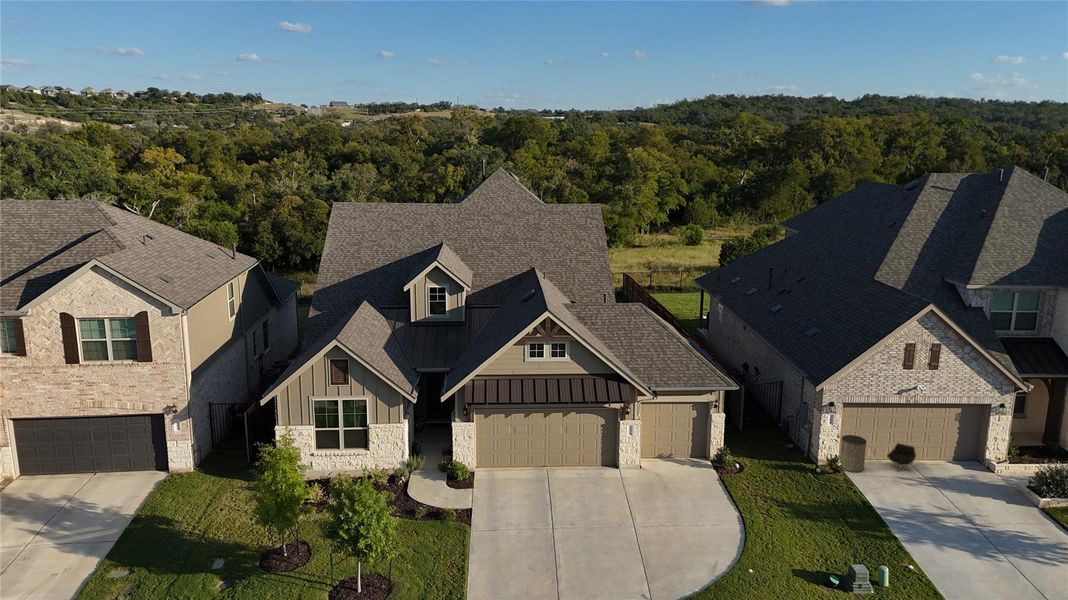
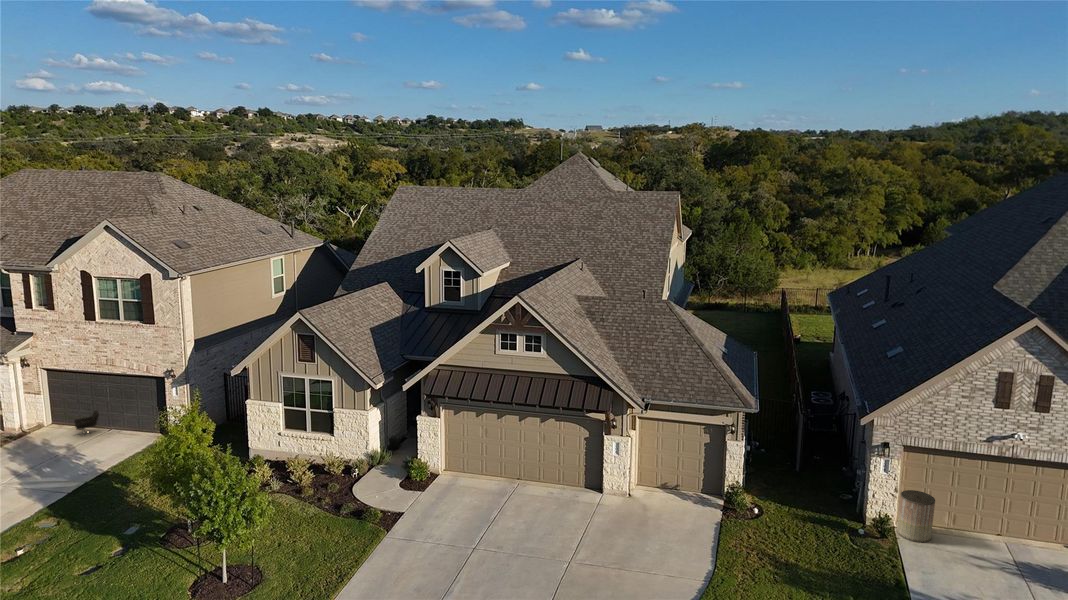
lounge chair: present [887,443,916,471] -> present [75,411,99,435]

